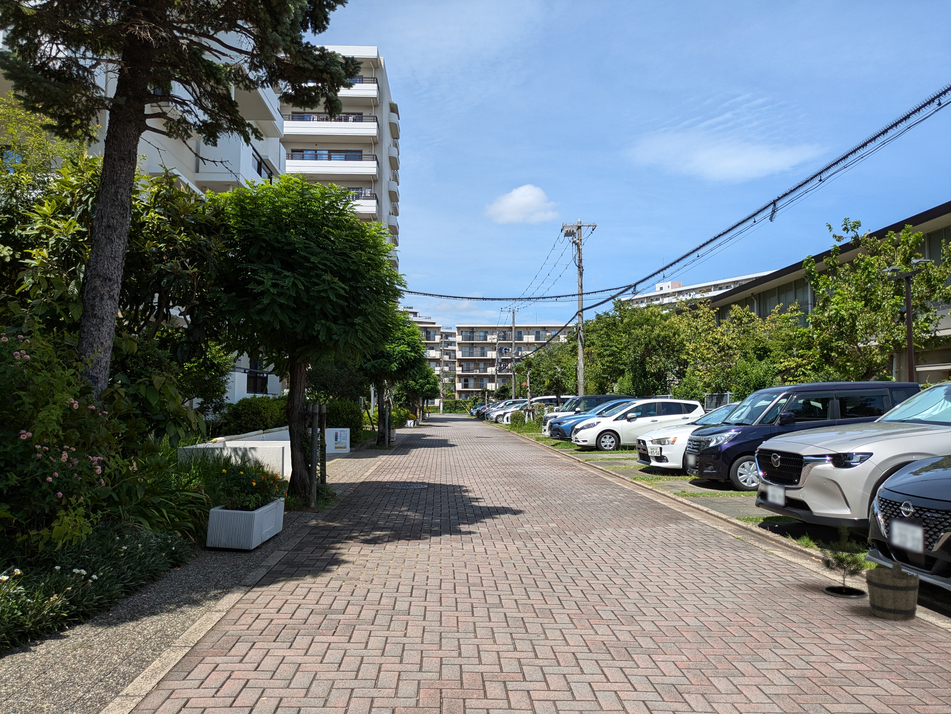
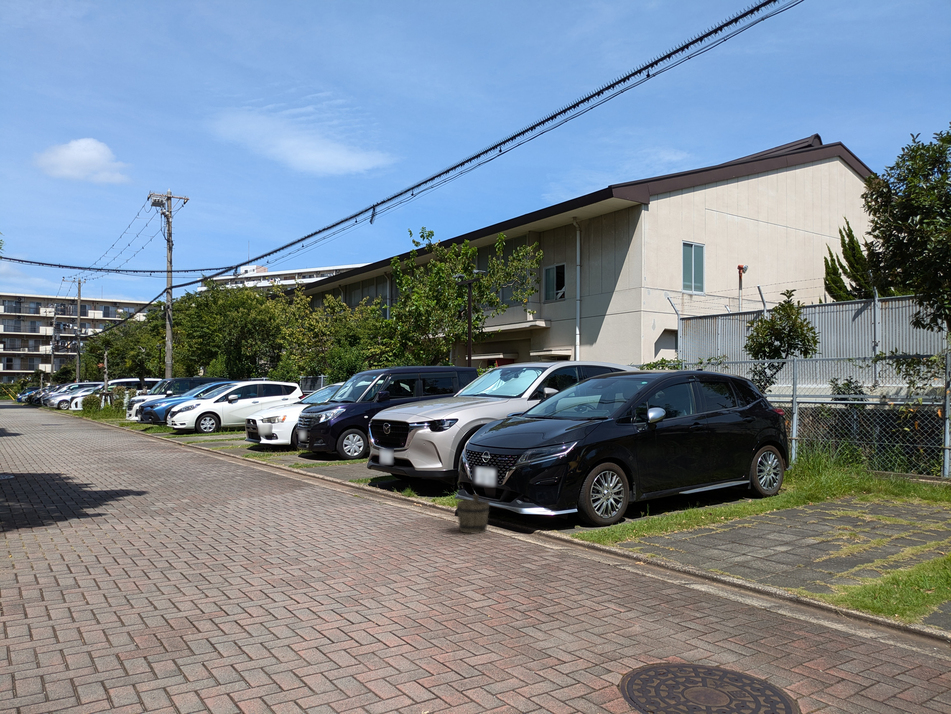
potted tree: present [819,524,868,599] -> none [421,468,457,525]

